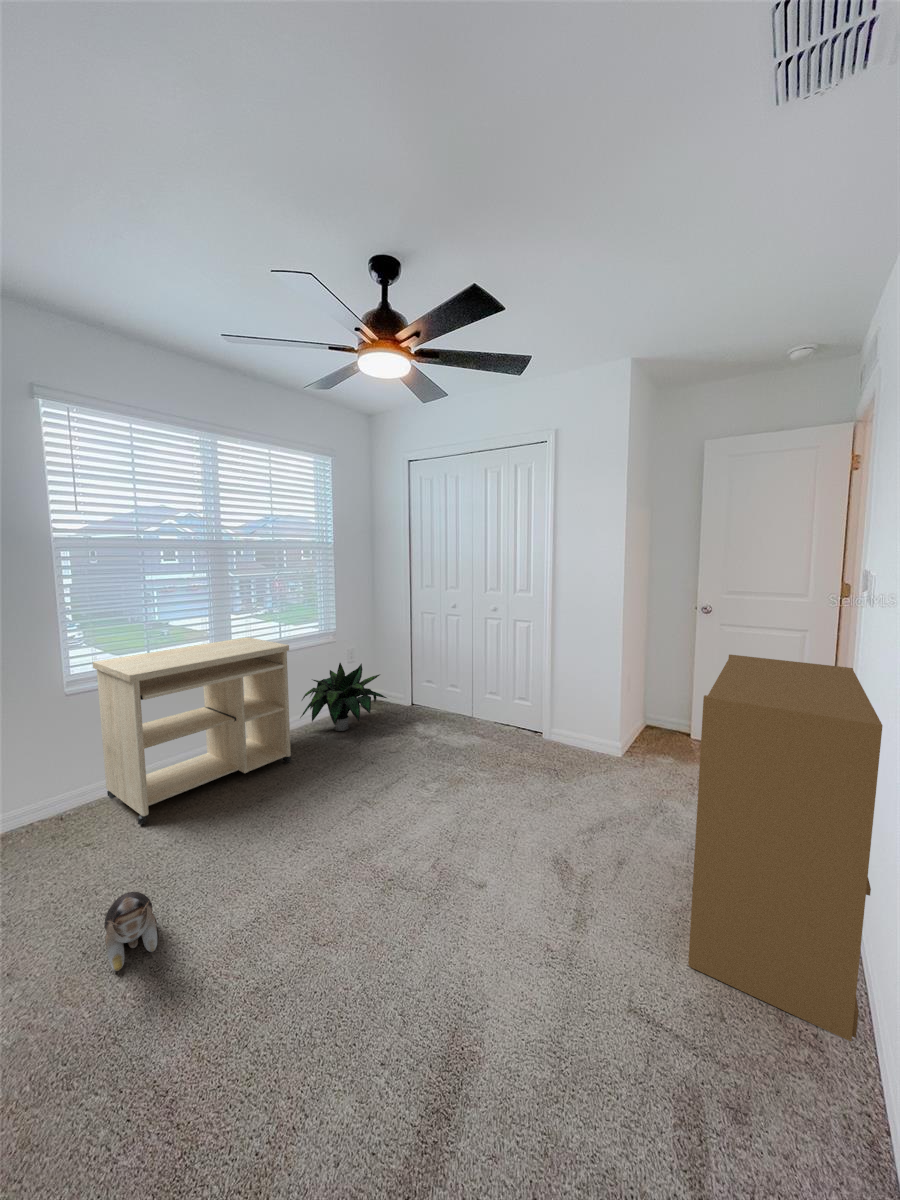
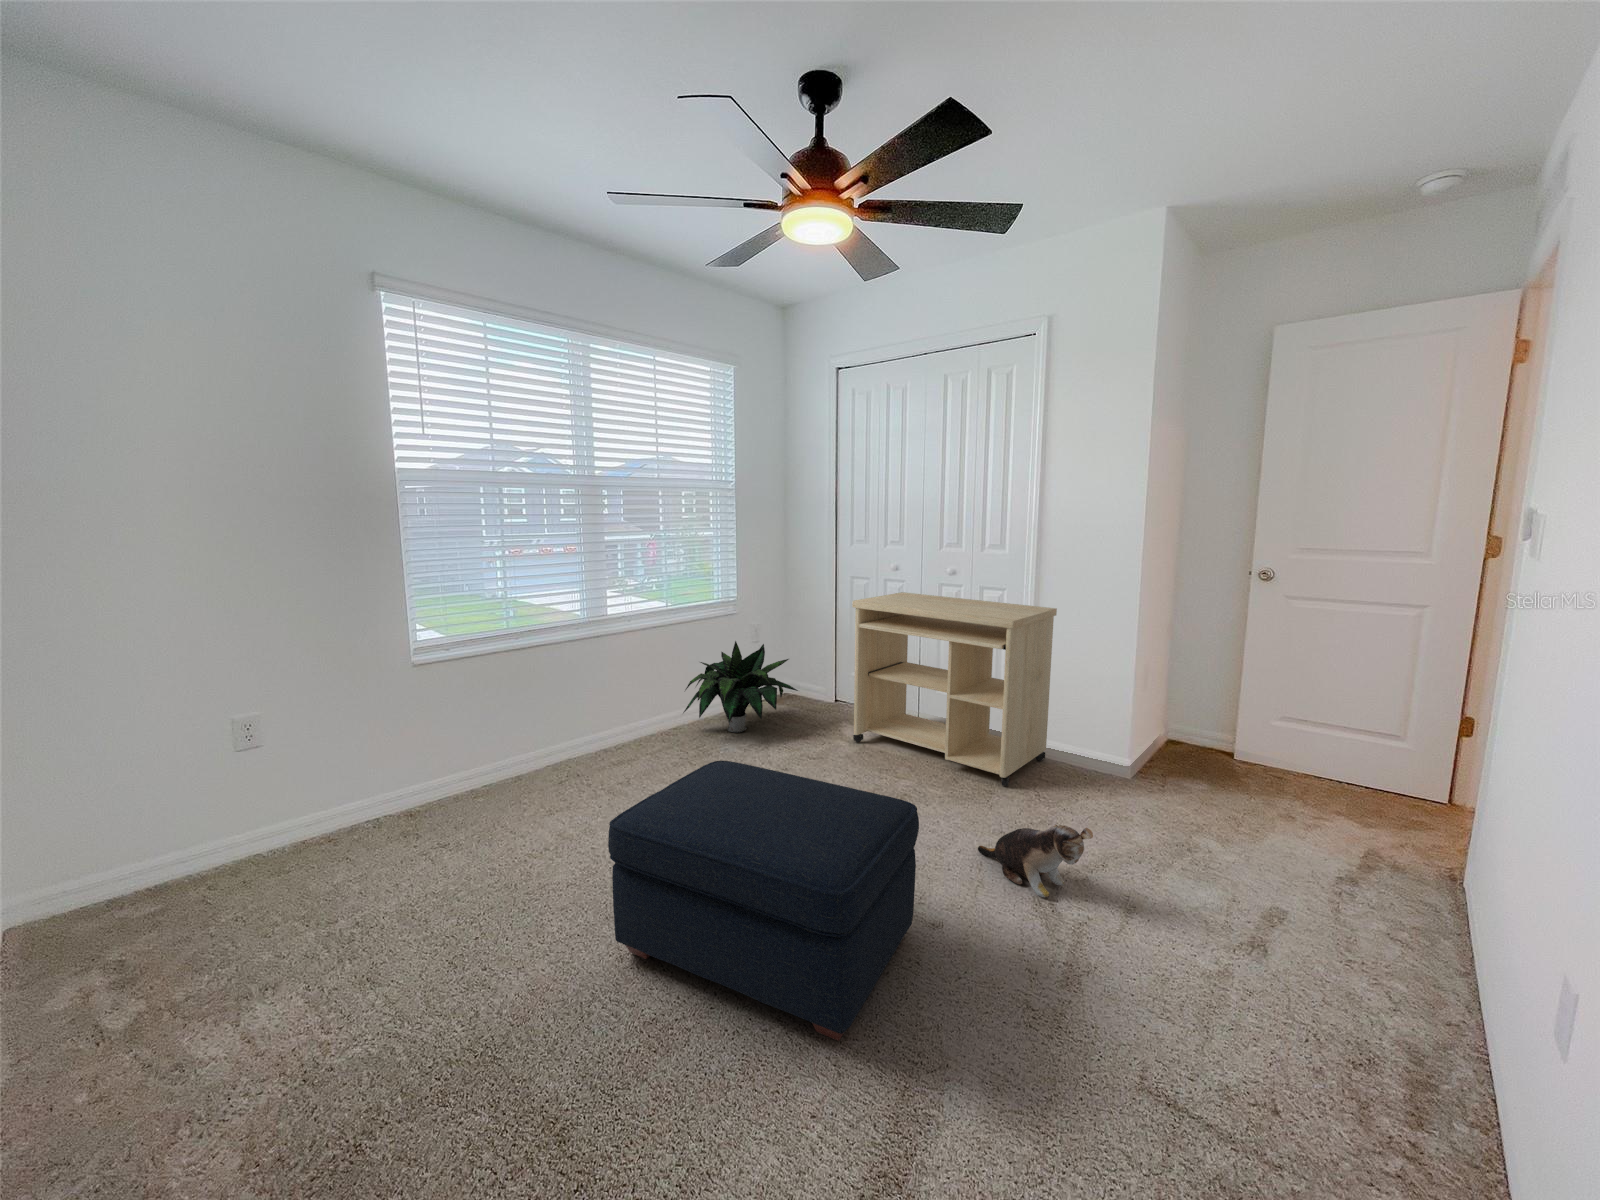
desk: present [93,637,291,824] -> present [852,592,1057,787]
bookshelf: present [688,655,882,1041] -> none [1226,629,1542,1157]
ottoman: none [223,764,468,992] -> present [608,761,919,1041]
plush toy: present [105,892,157,971] -> present [978,825,1093,897]

